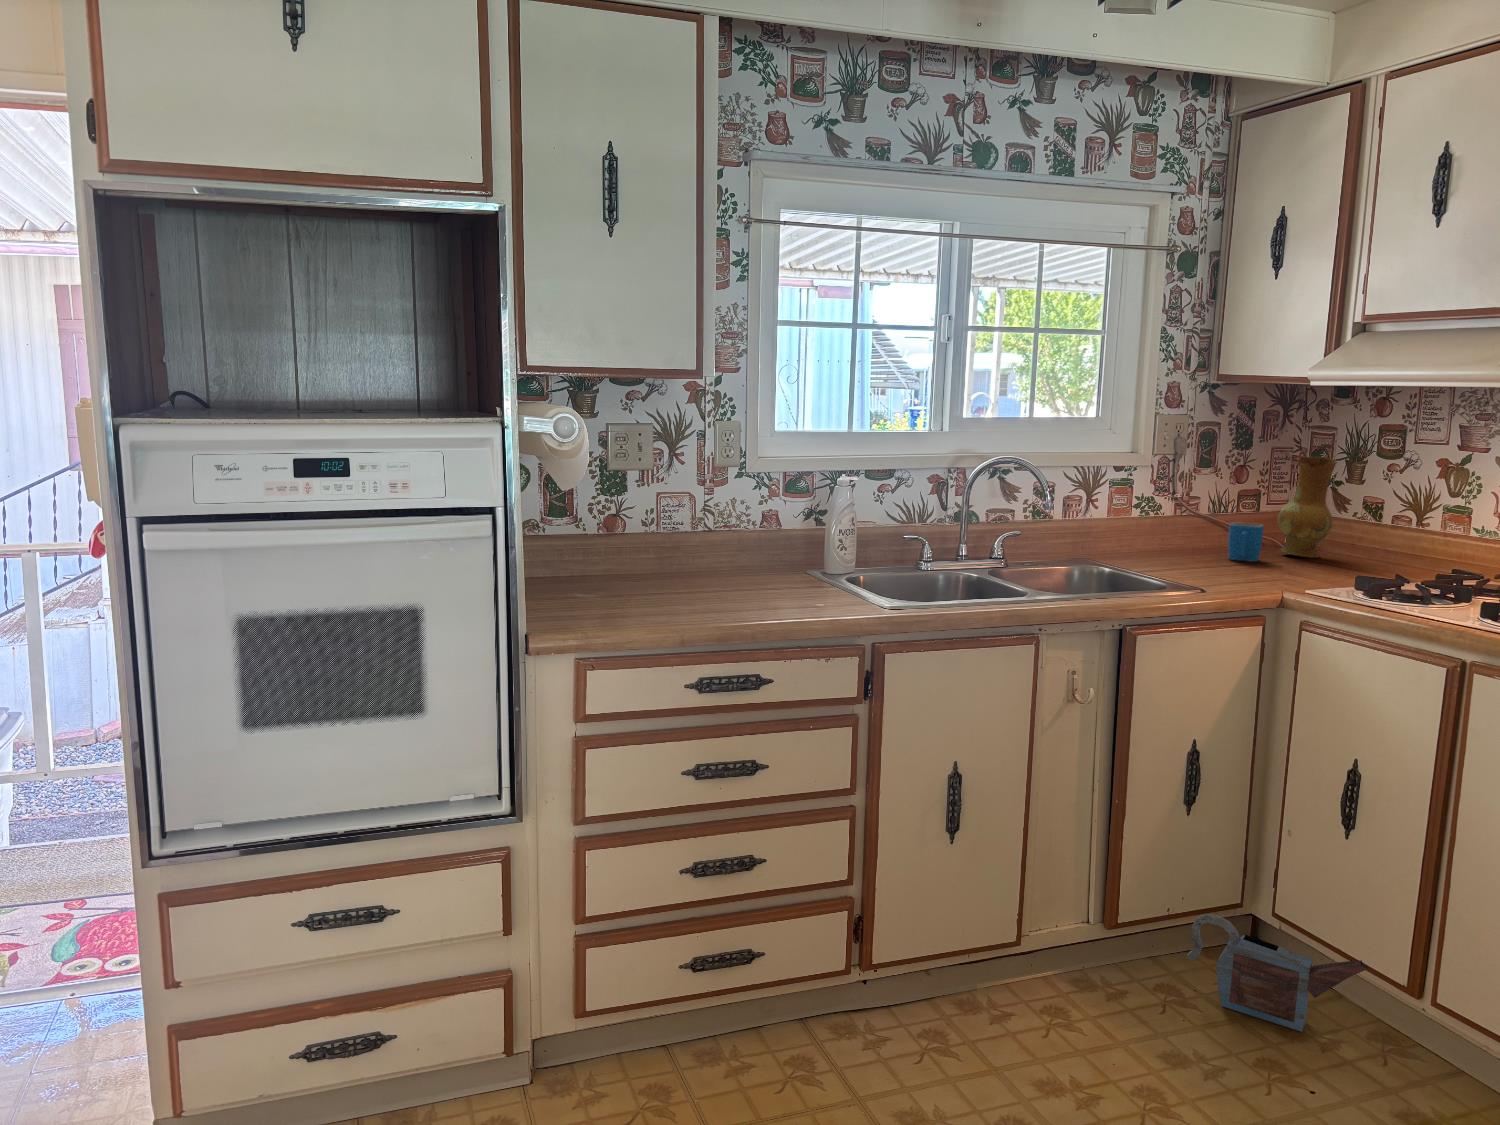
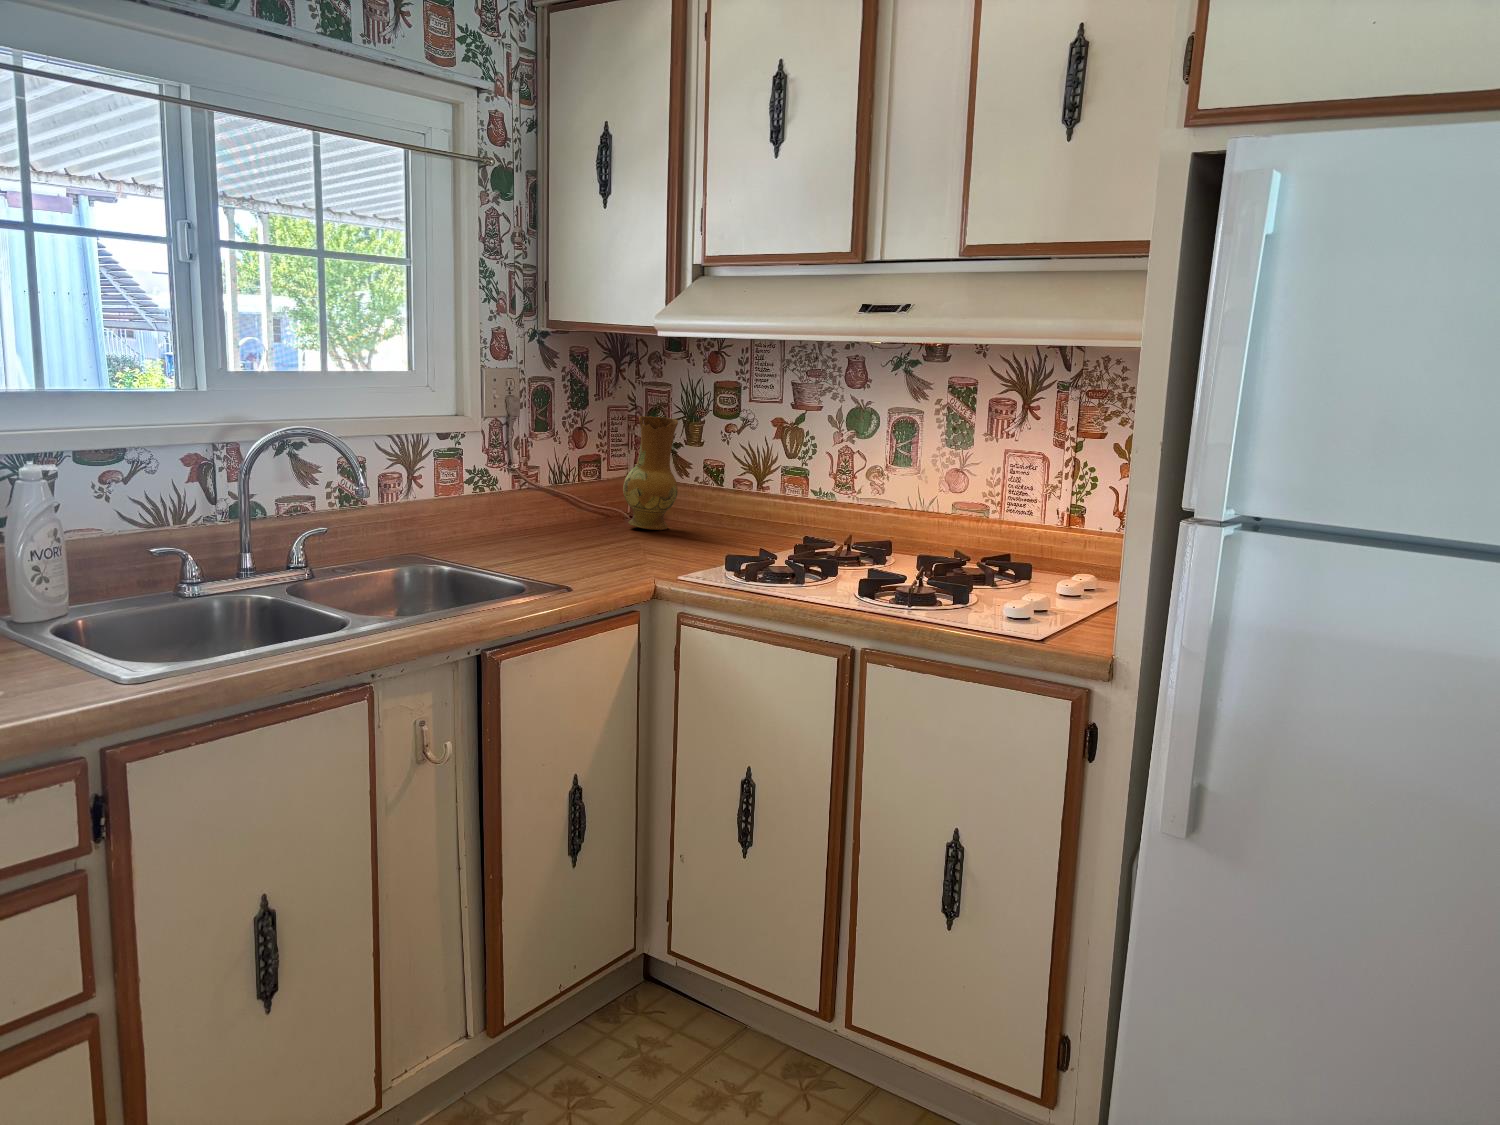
mug: present [1228,522,1264,561] -> none [577,495,613,540]
watering can: present [1187,913,1368,1032] -> none [590,979,780,1086]

